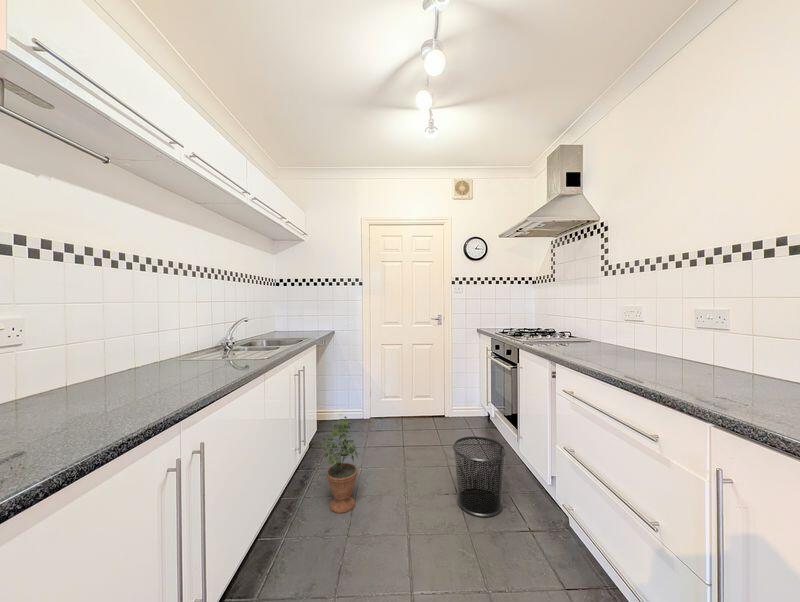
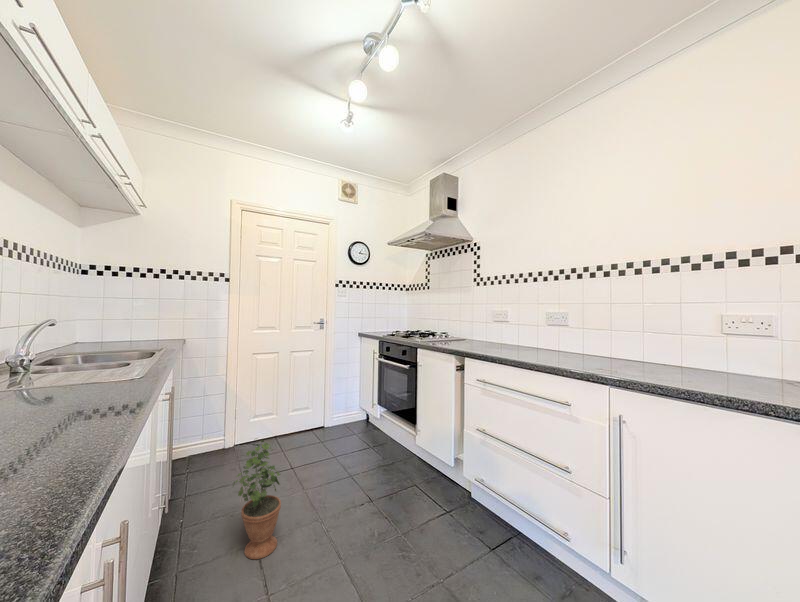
waste bin: present [453,436,506,517] -> none [377,433,427,508]

